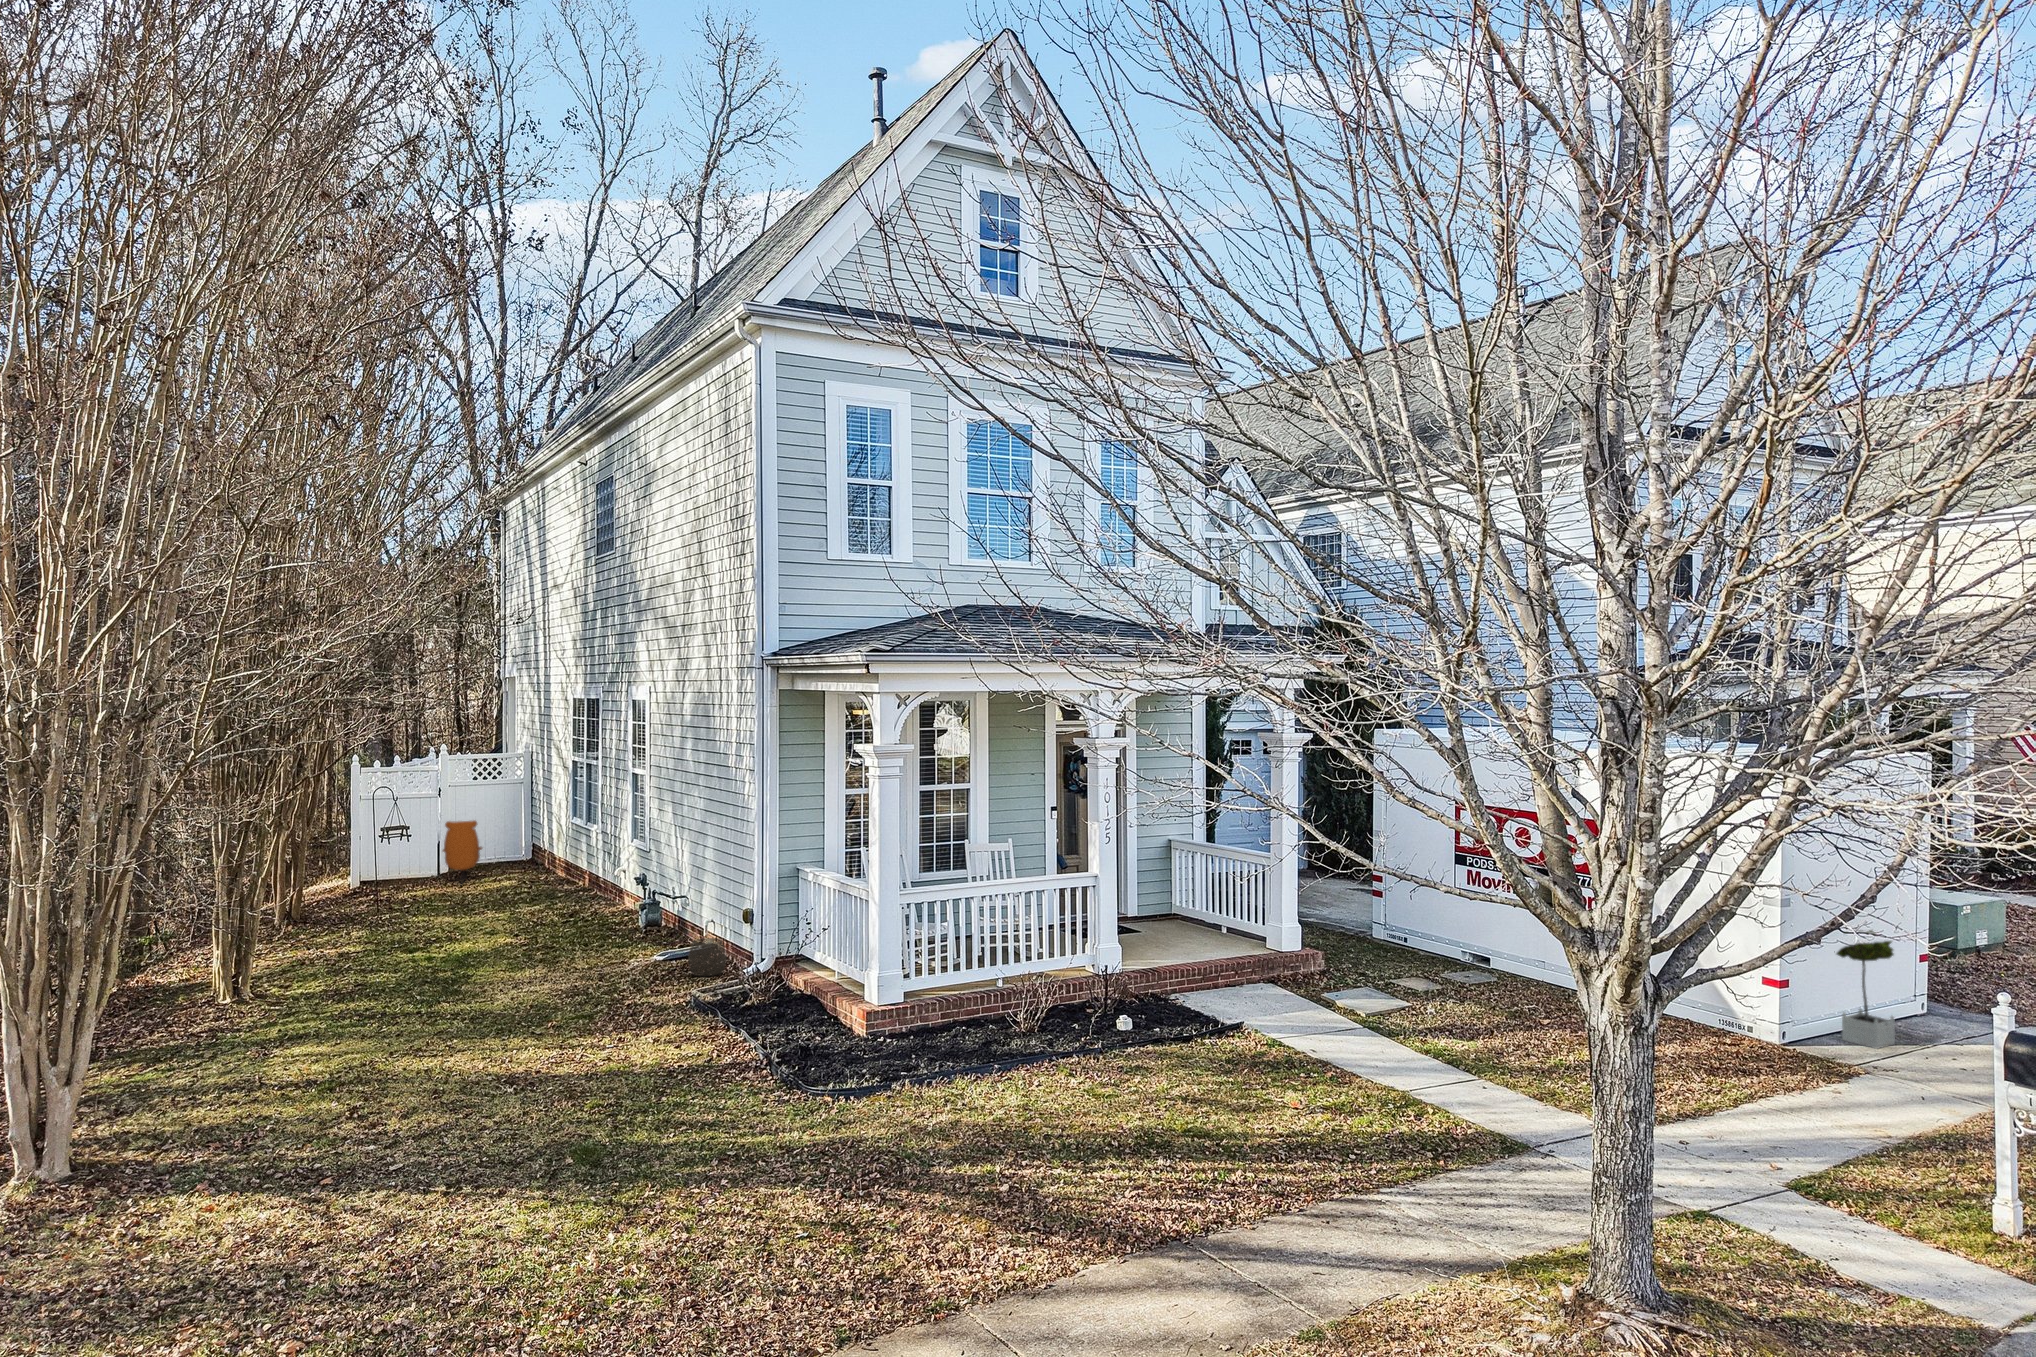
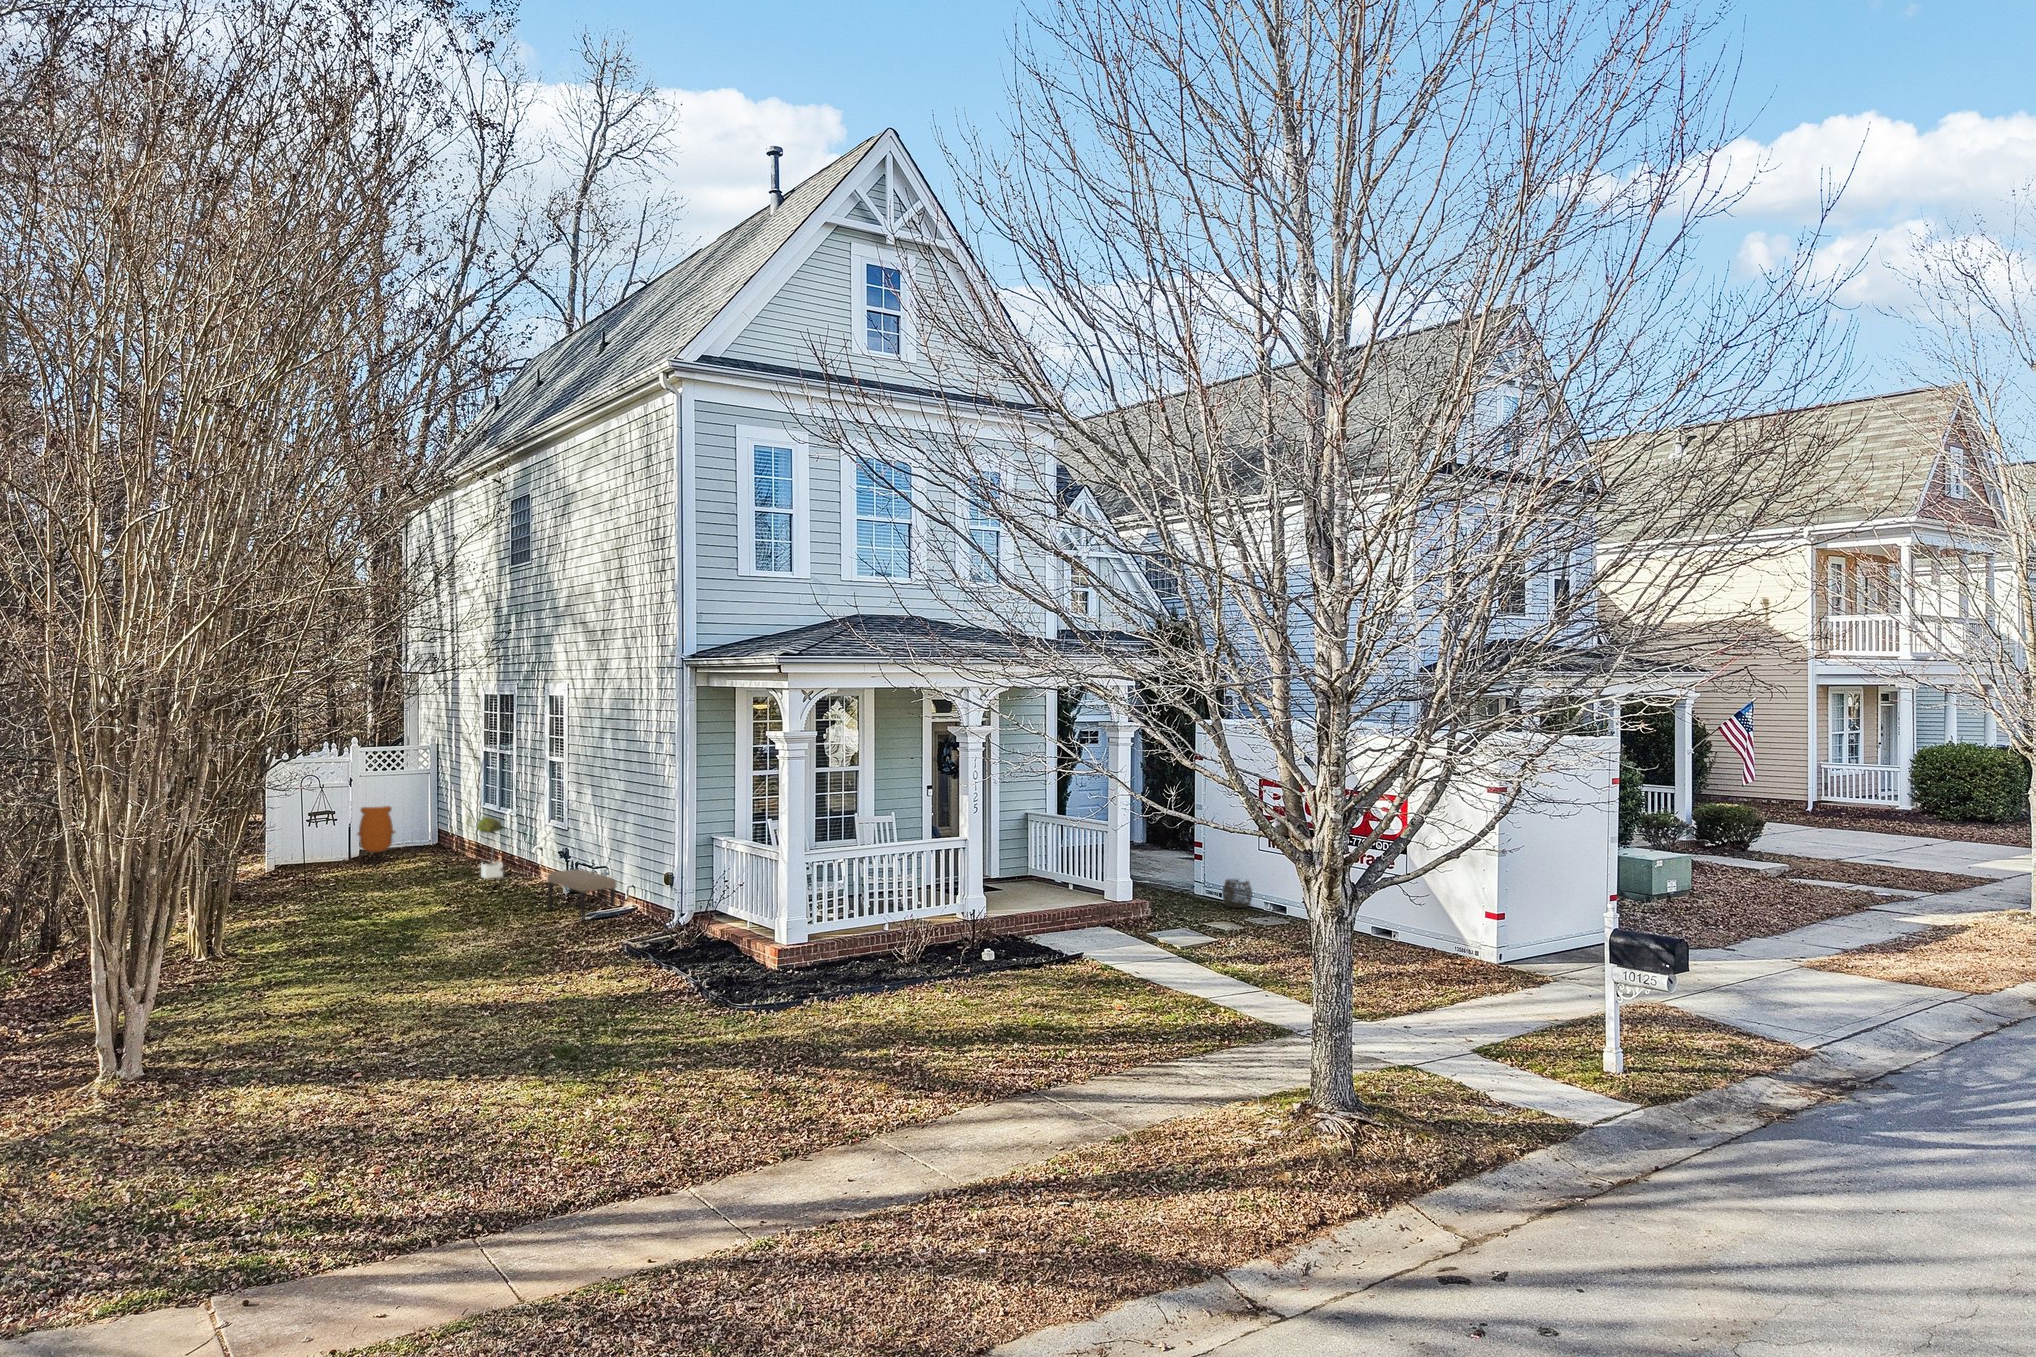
bench: none [623,898,696,959] -> present [547,869,616,921]
potted tree: present [1837,930,1895,1048] -> present [478,817,504,879]
woven basket: present [688,938,727,976] -> present [1222,879,1253,908]

